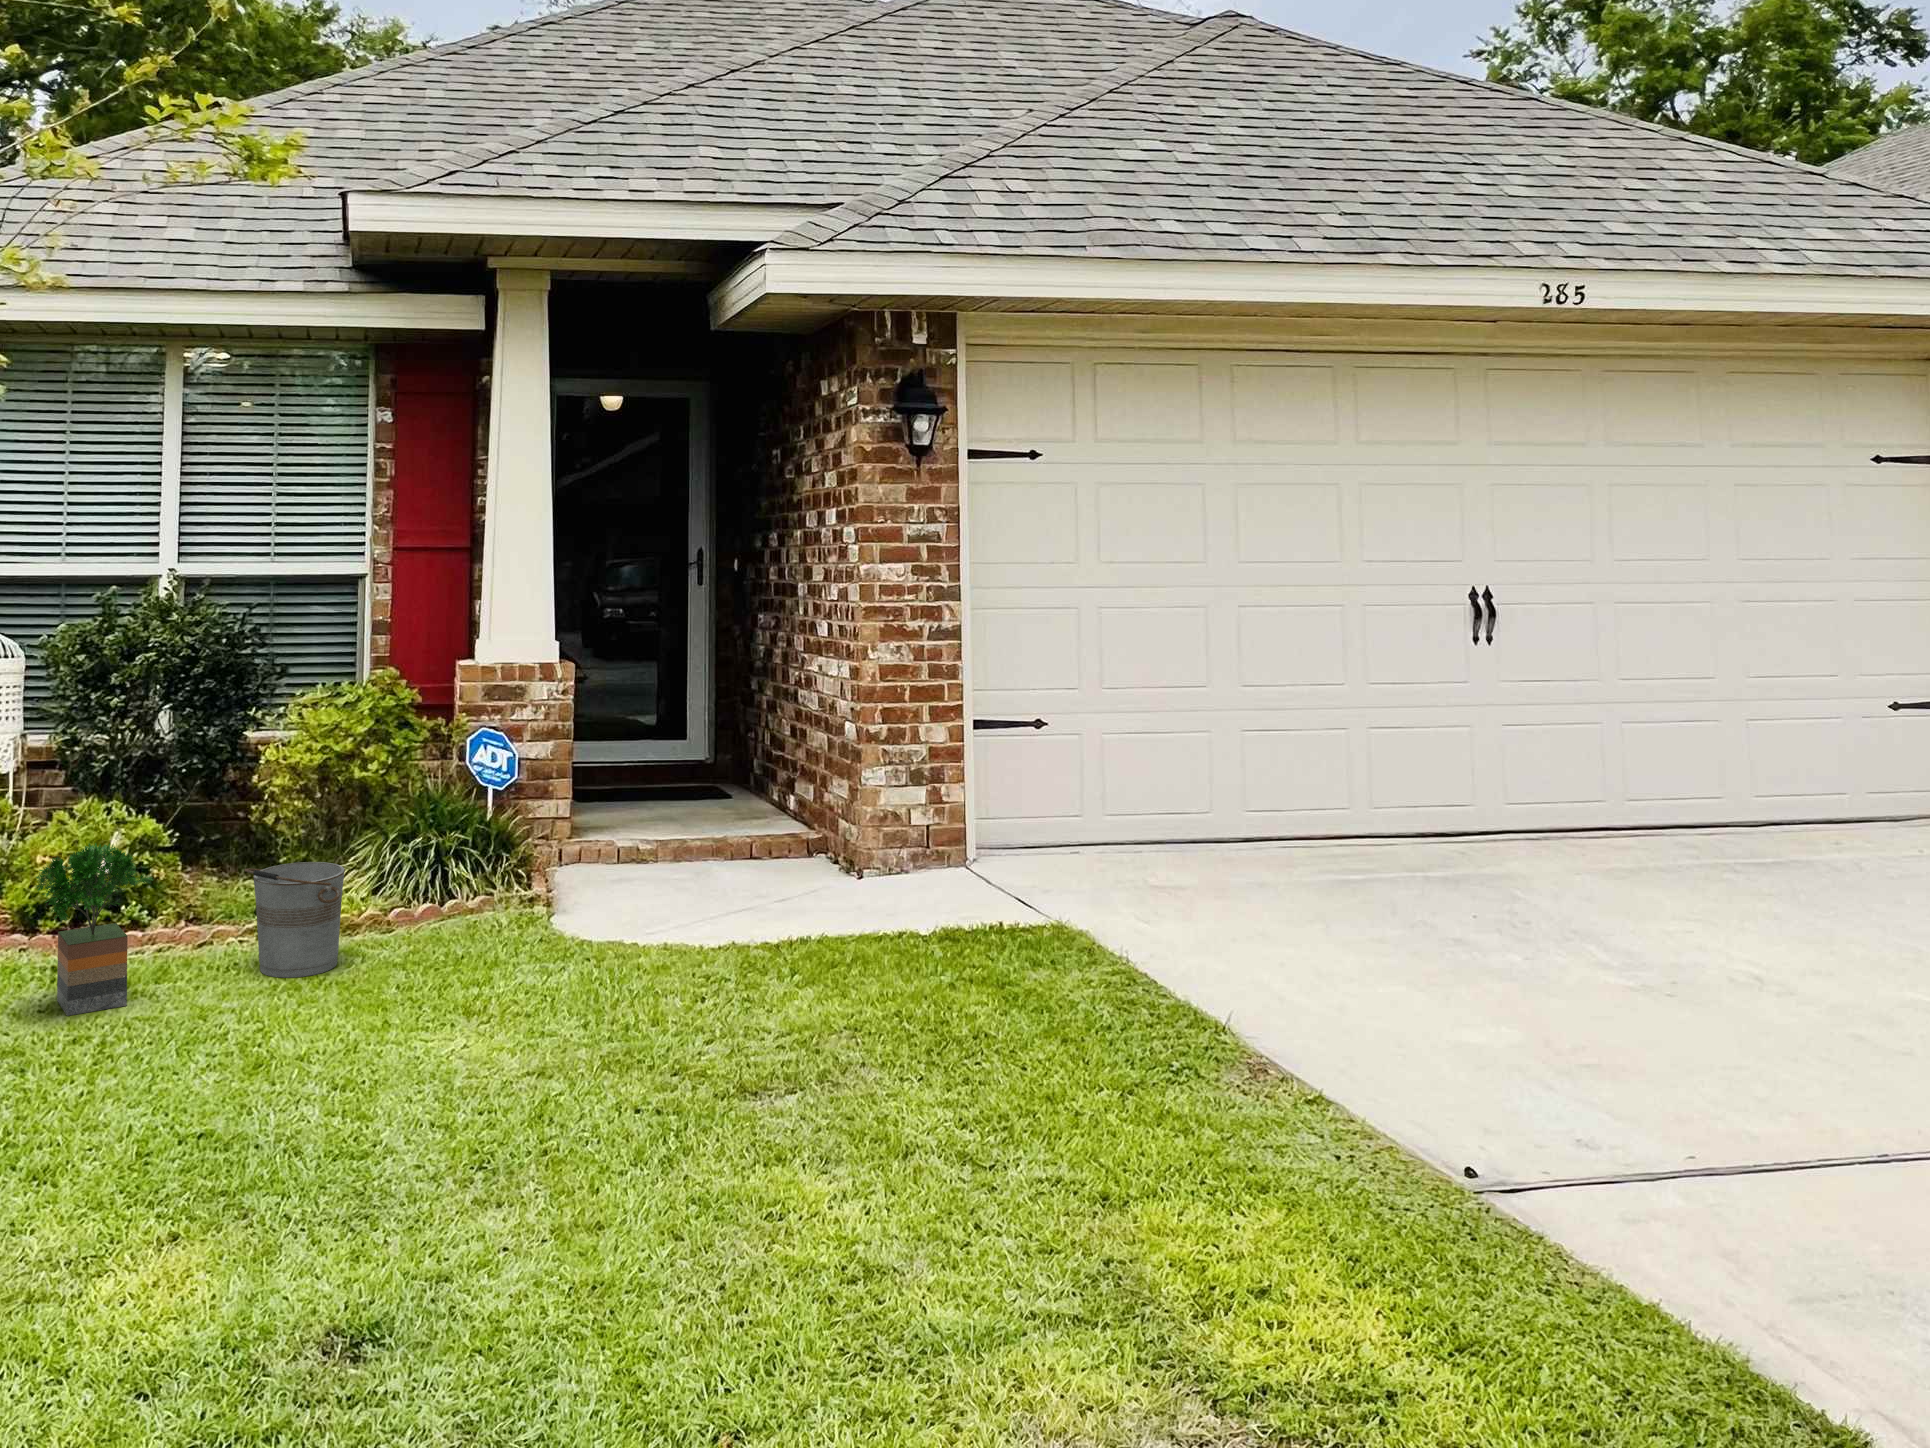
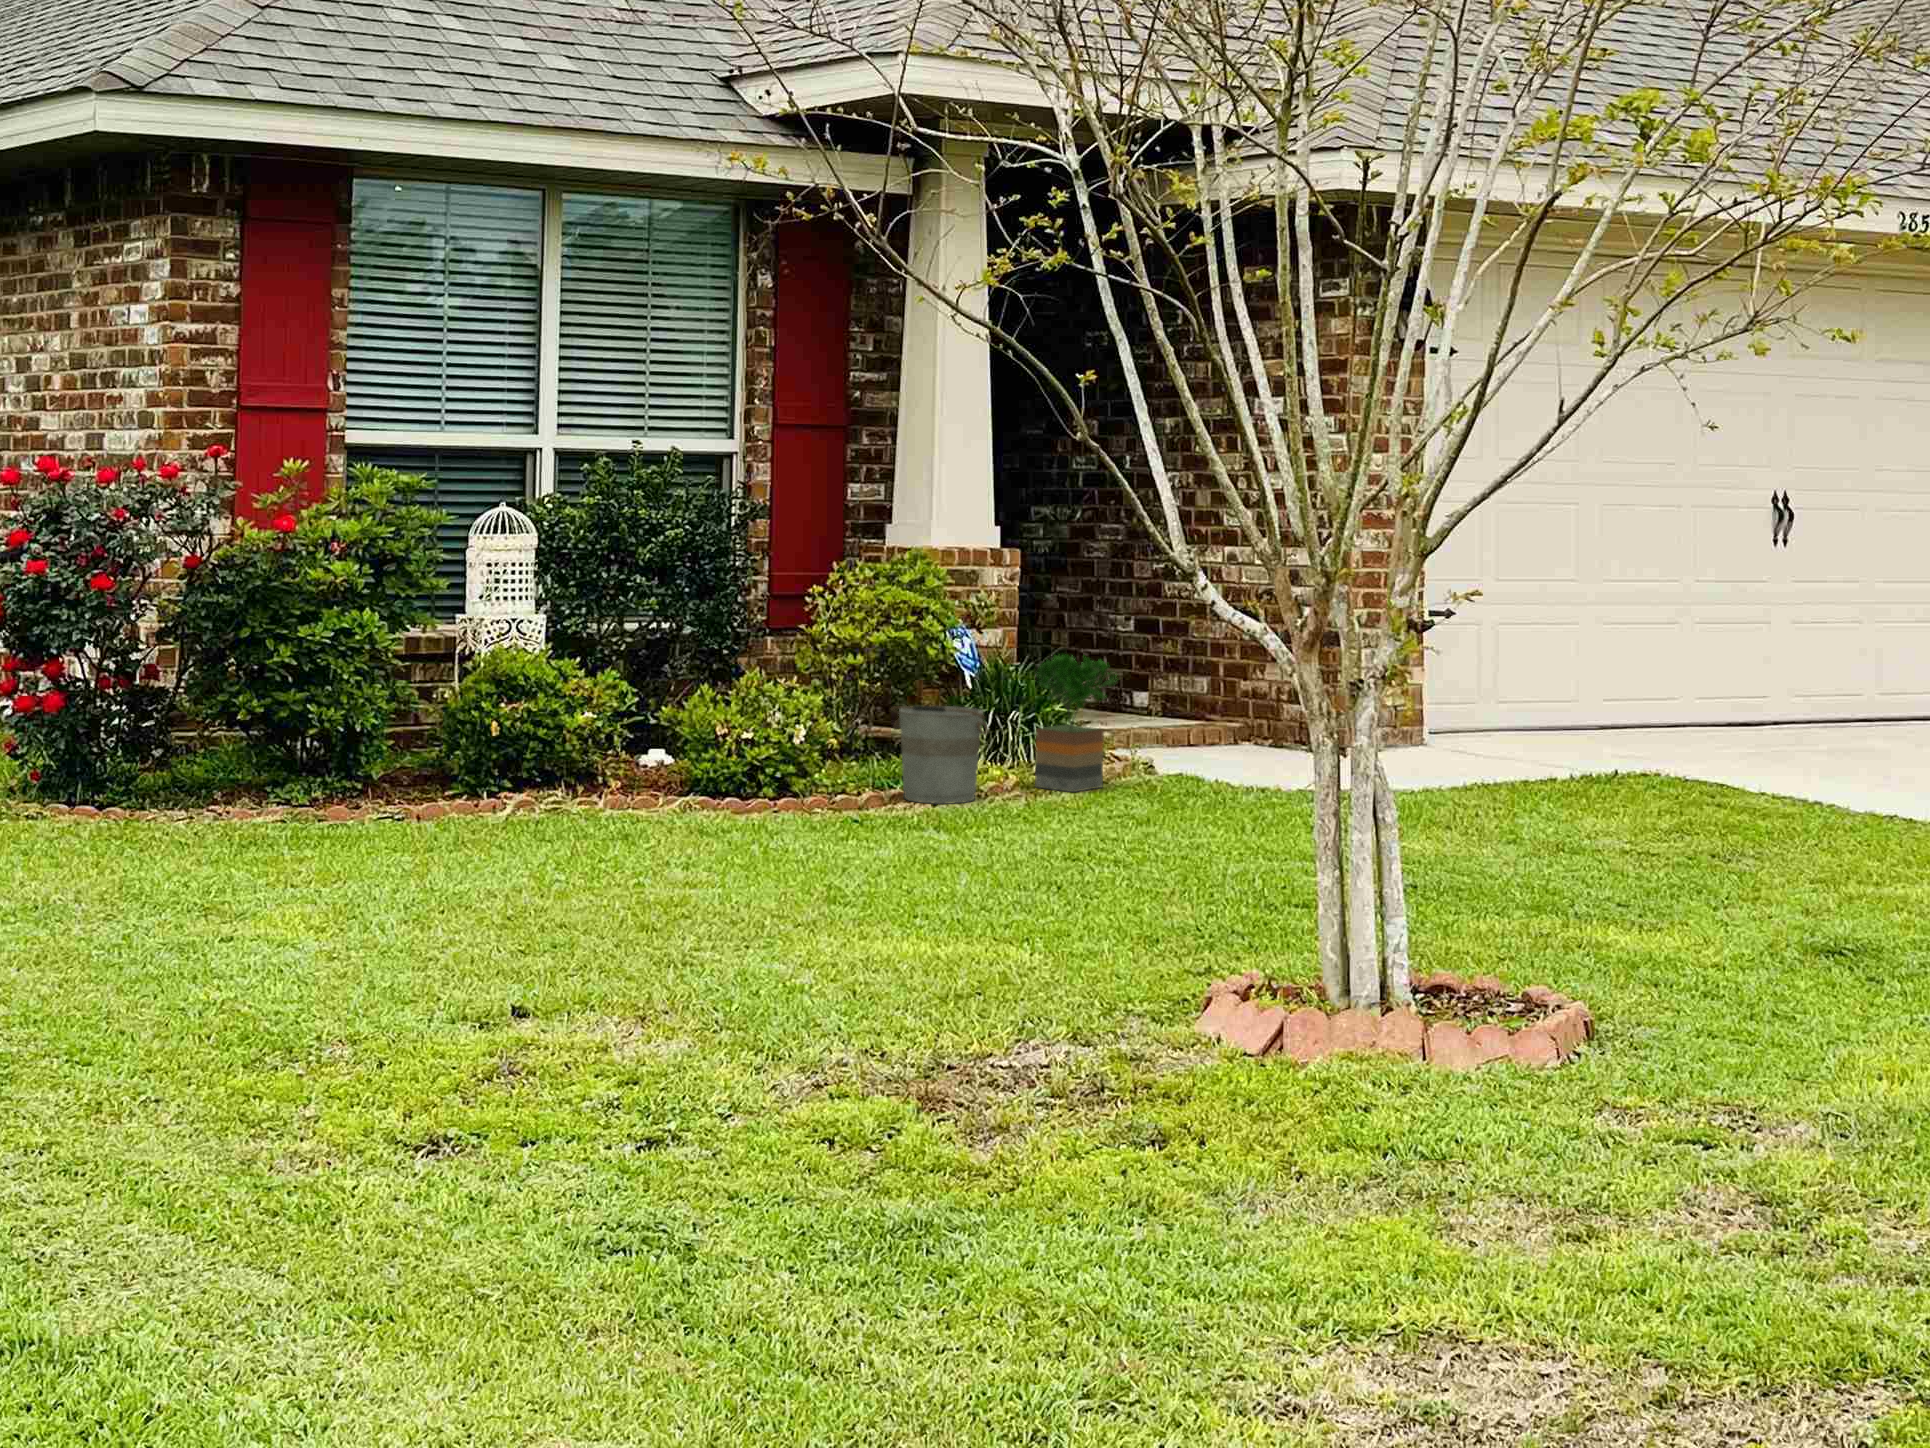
potted tree: present [36,843,153,1016] -> present [1035,655,1117,792]

